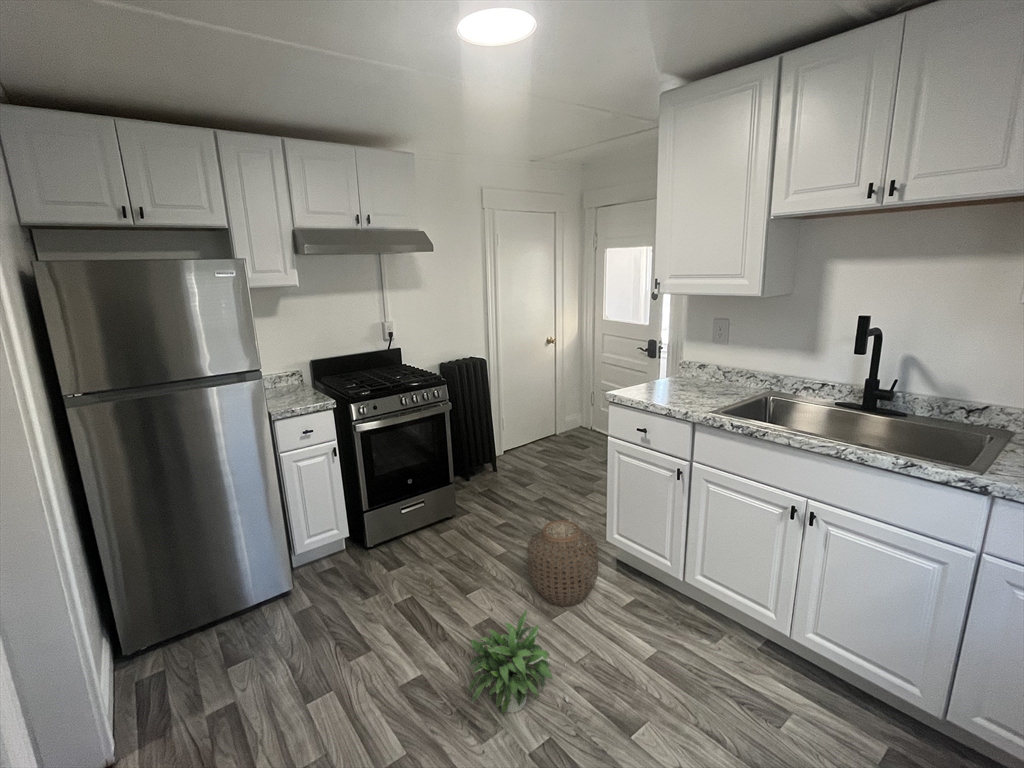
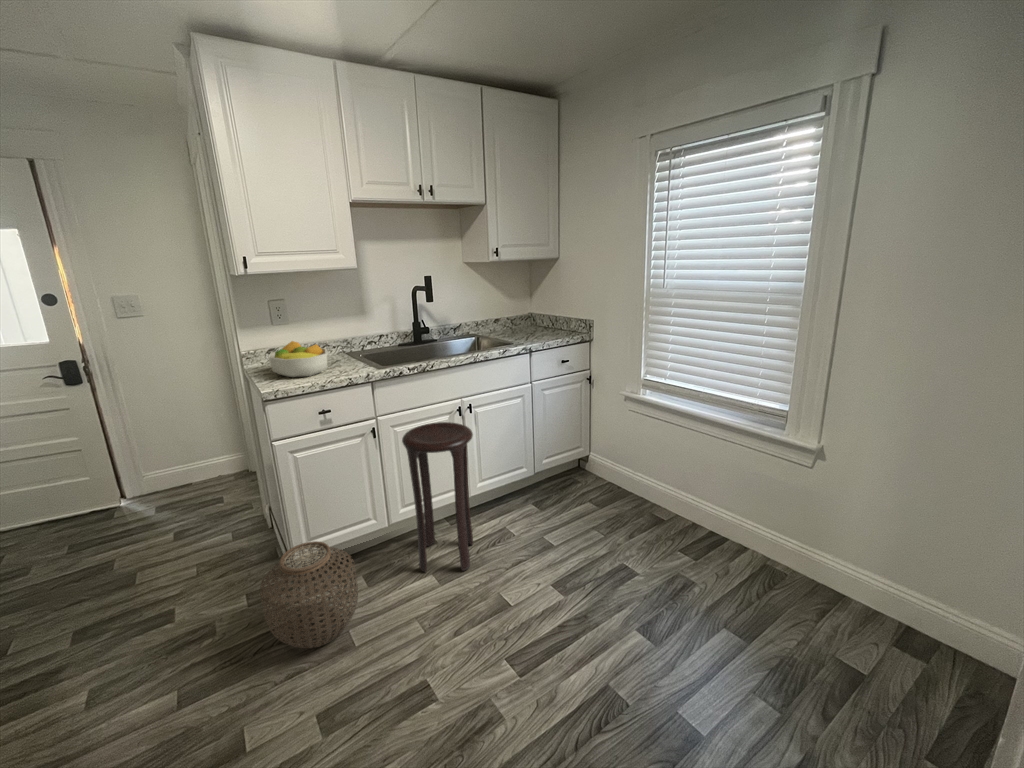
fruit bowl: none [645,365,705,400] -> present [269,341,327,377]
stool: none [651,489,742,680] -> present [402,422,473,572]
potted plant: present [469,610,568,714] -> none [414,598,499,711]

